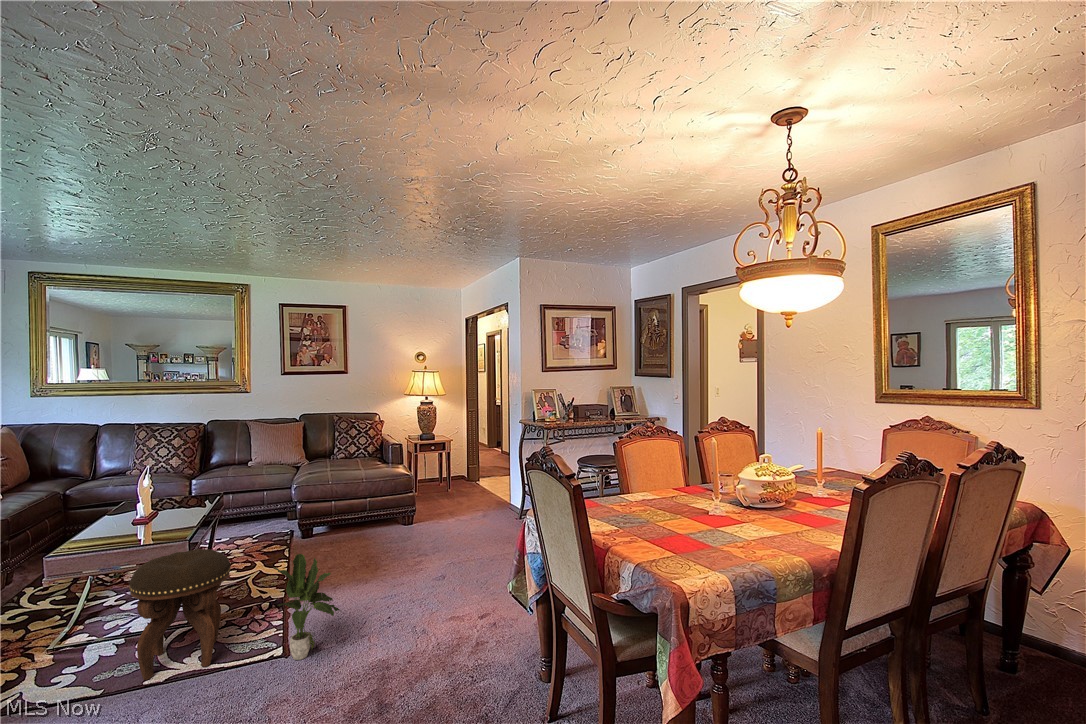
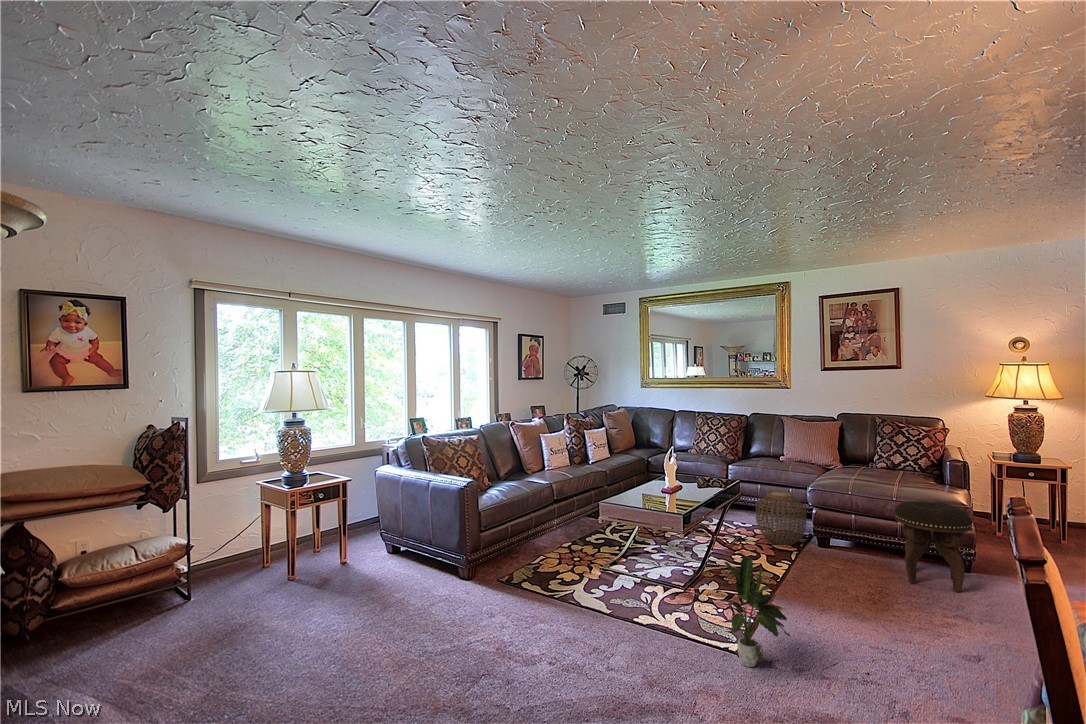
woven basket: none [239,495,291,549] -> present [756,491,807,545]
footstool: present [129,549,231,680] -> present [894,501,972,592]

